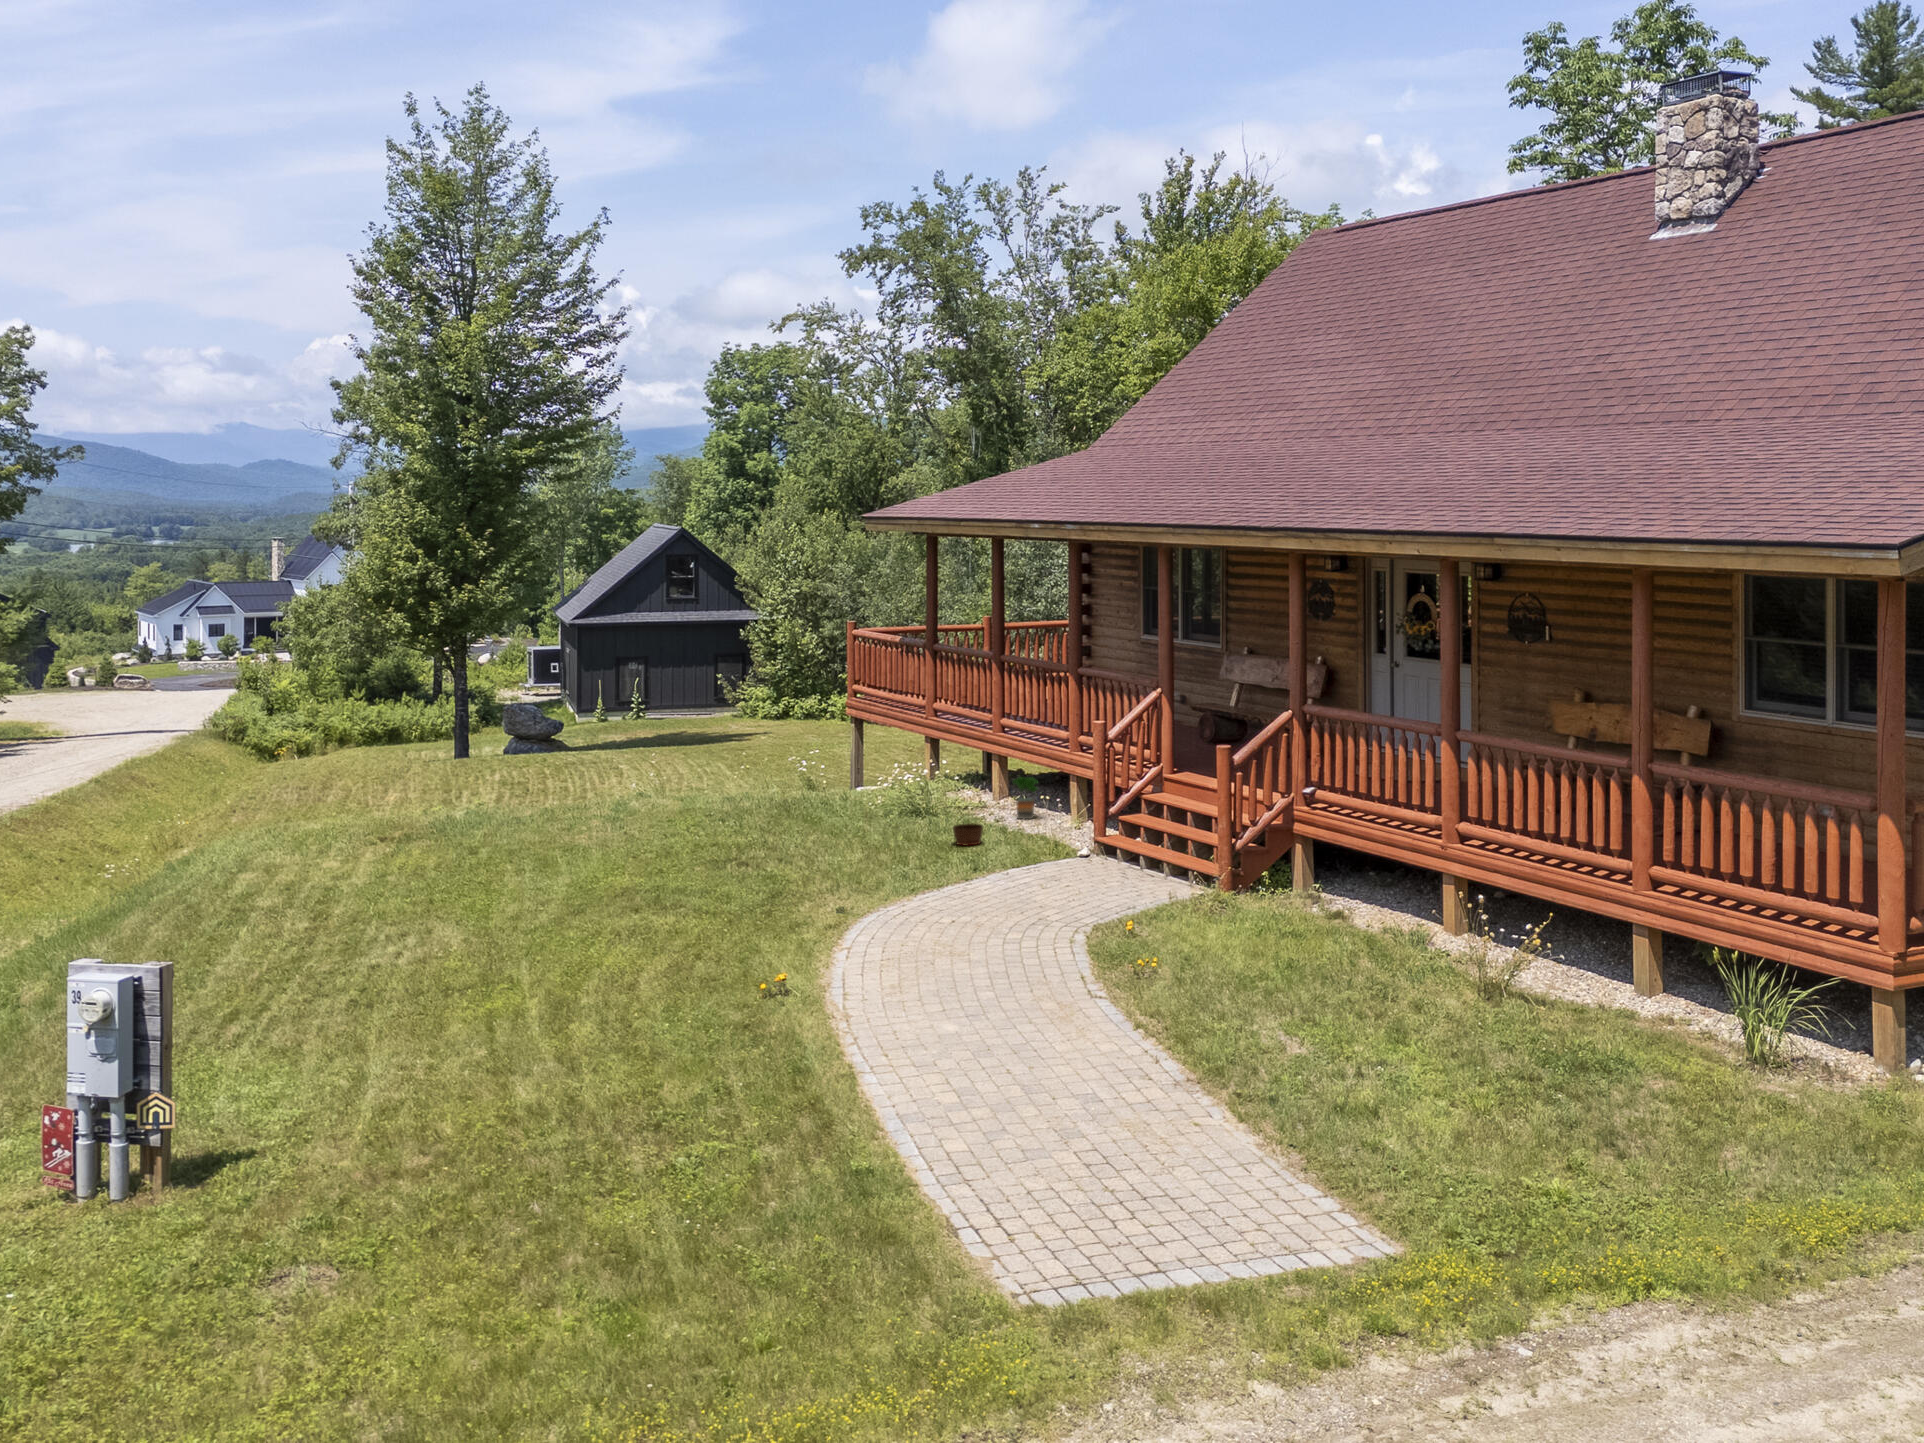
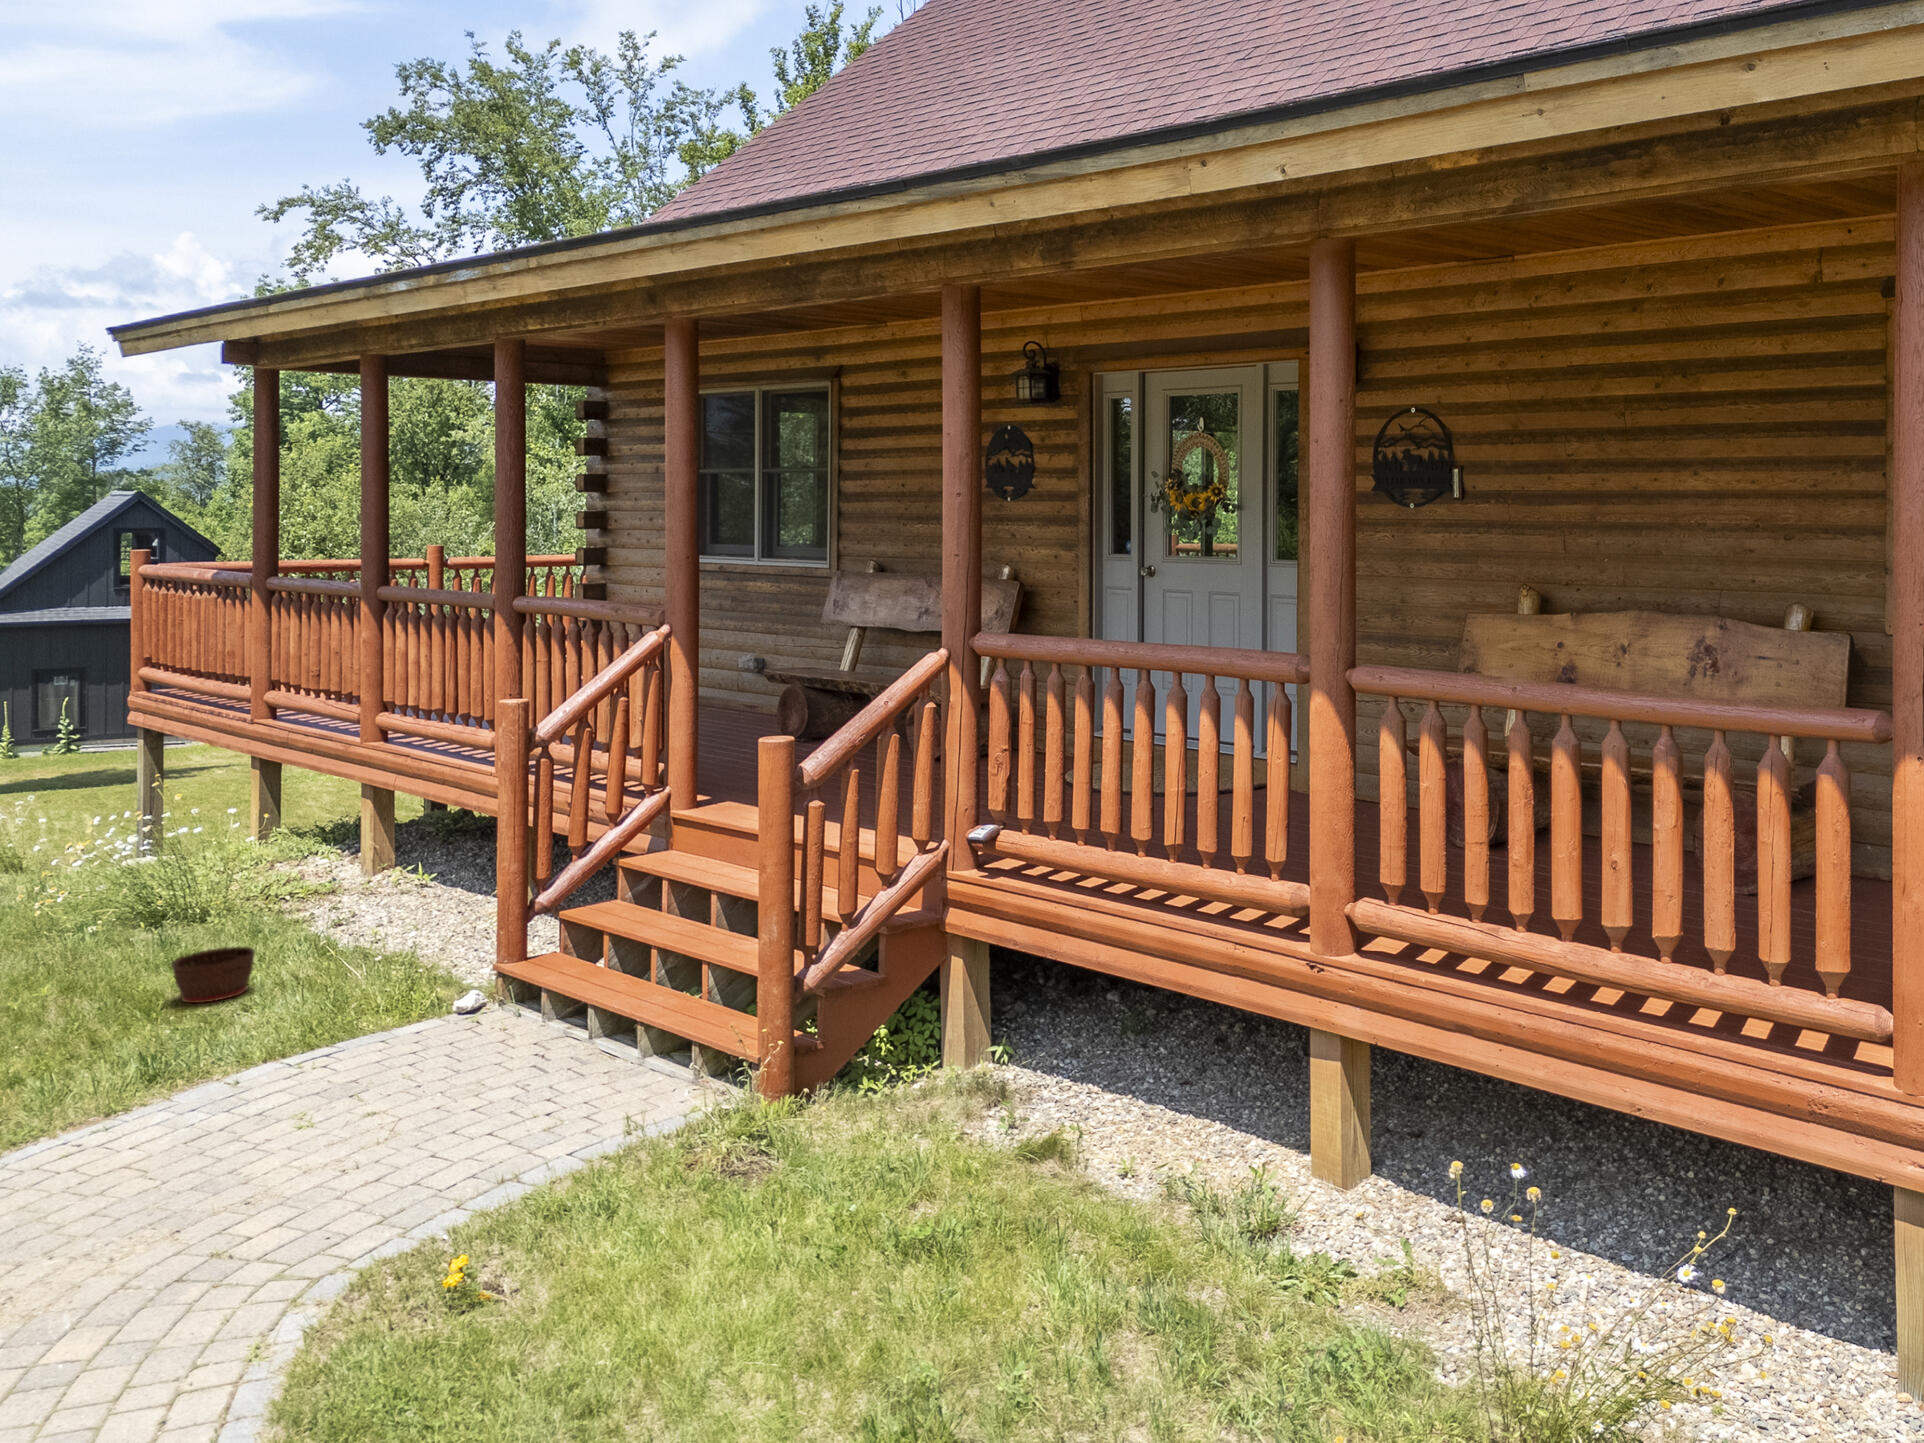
potted tree: present [1013,777,1038,819] -> none [375,827,438,918]

